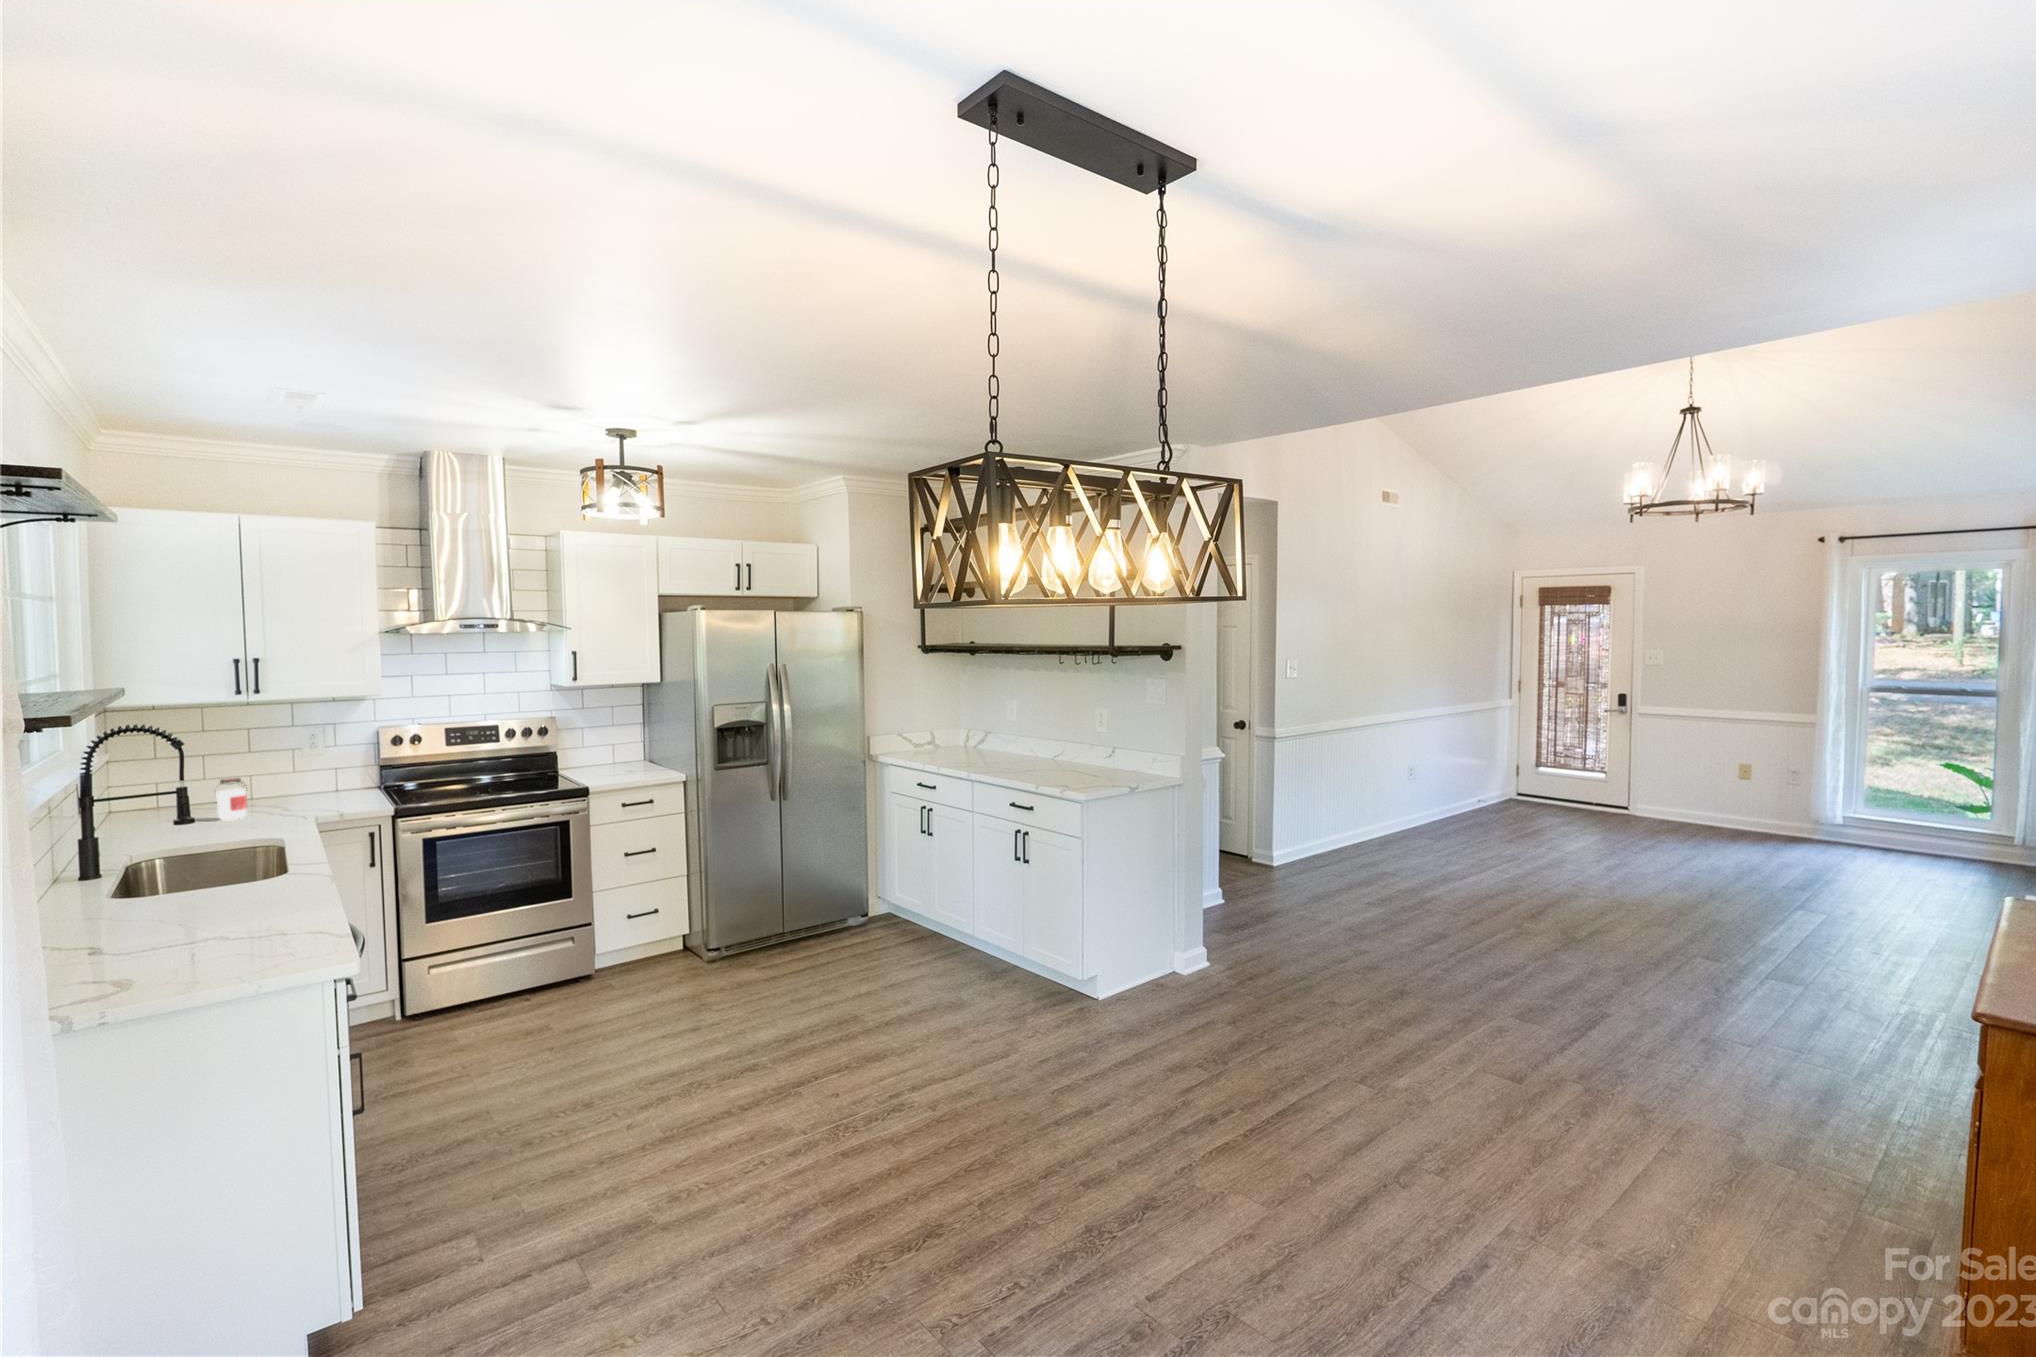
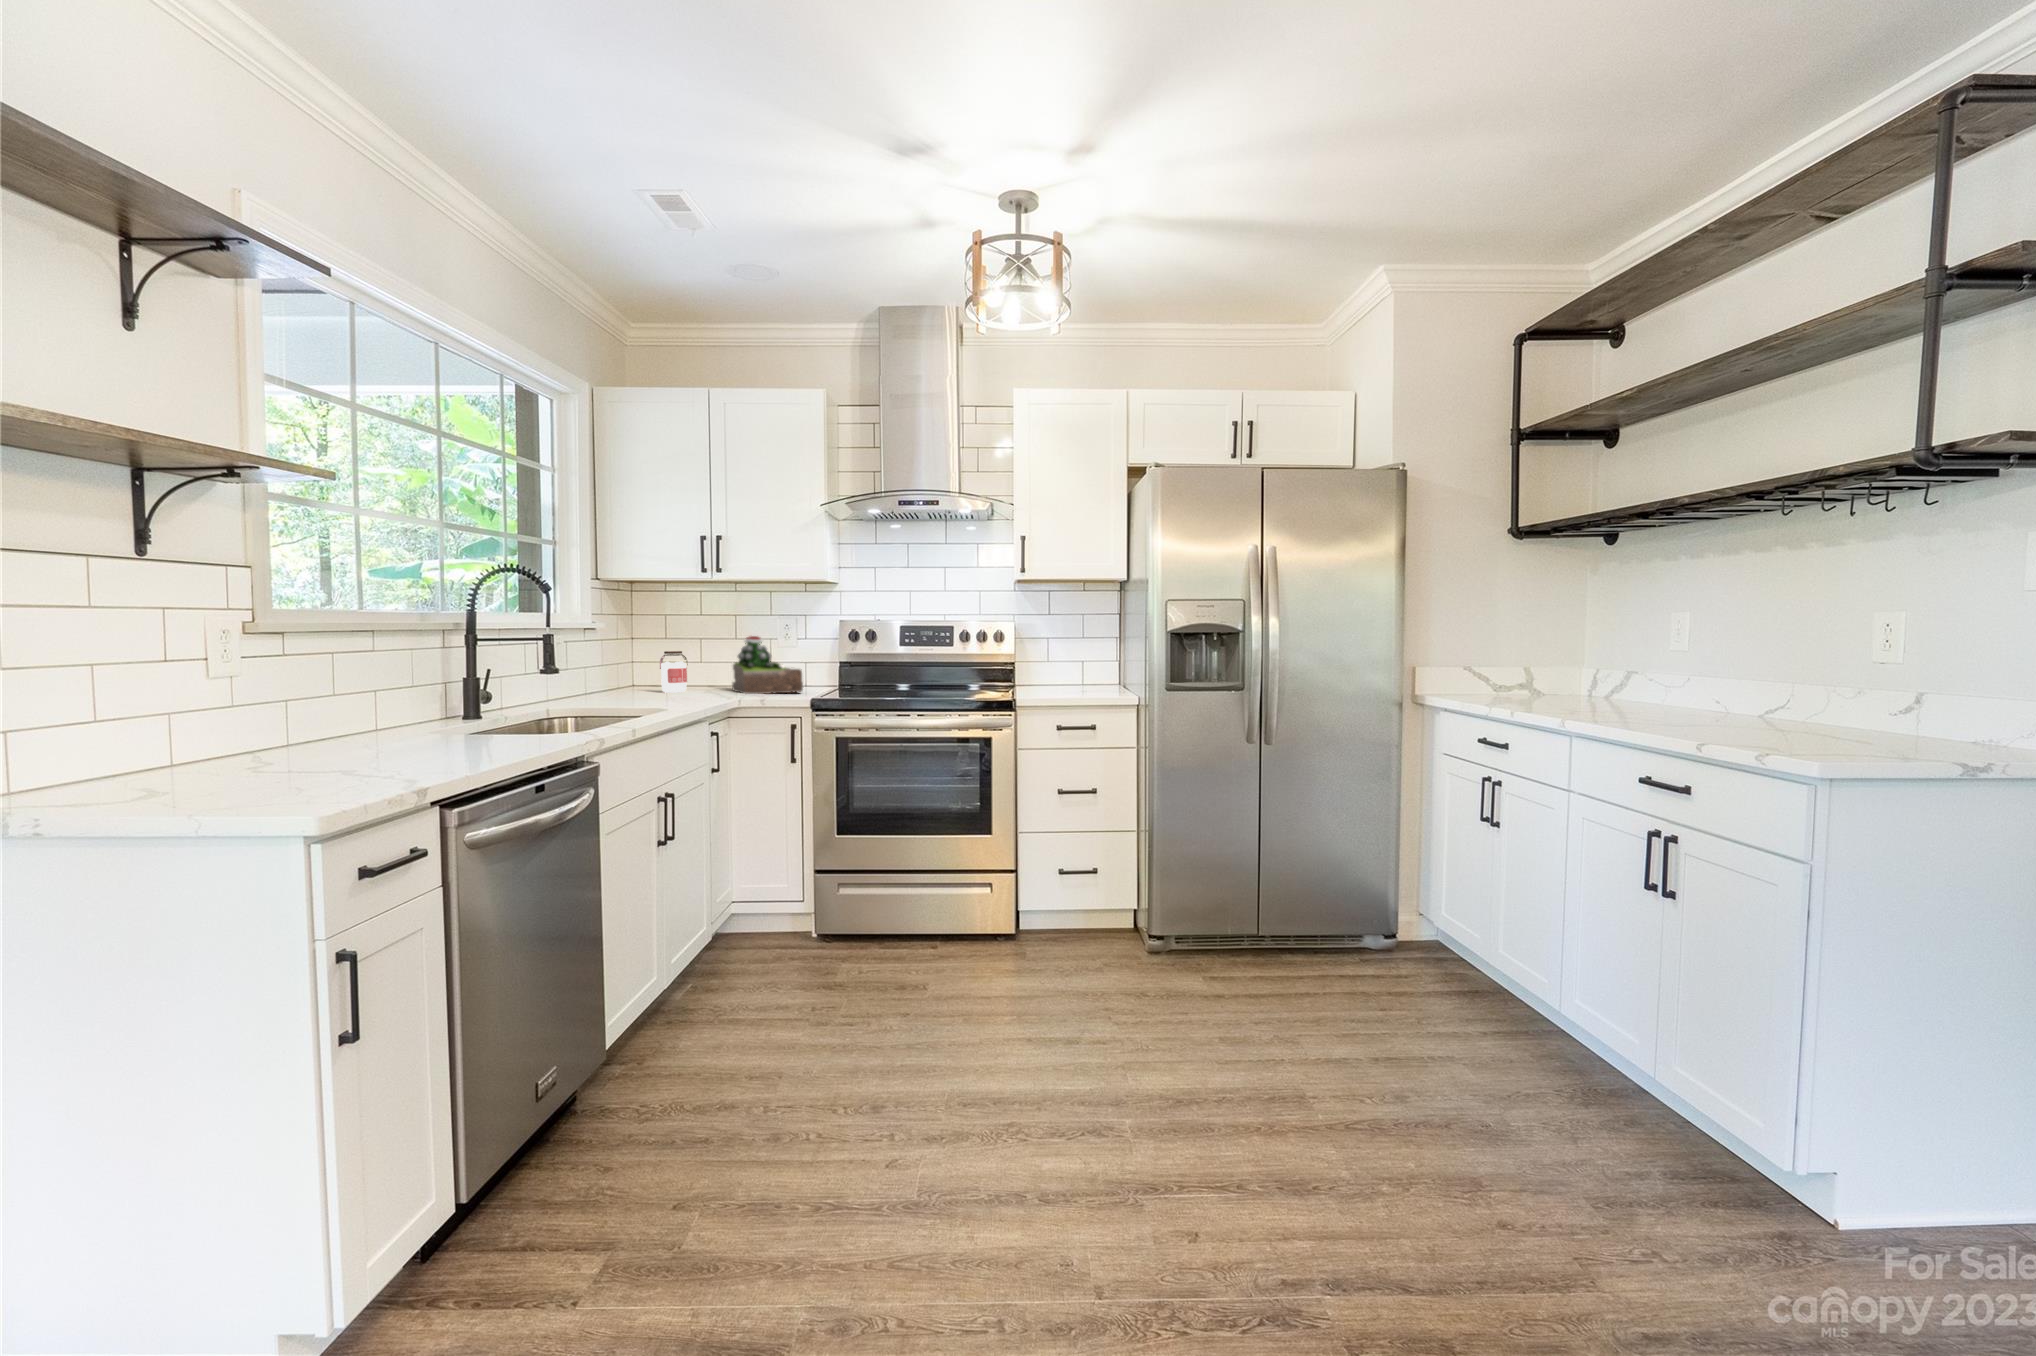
succulent plant: none [260,751,349,811] -> present [732,636,803,694]

